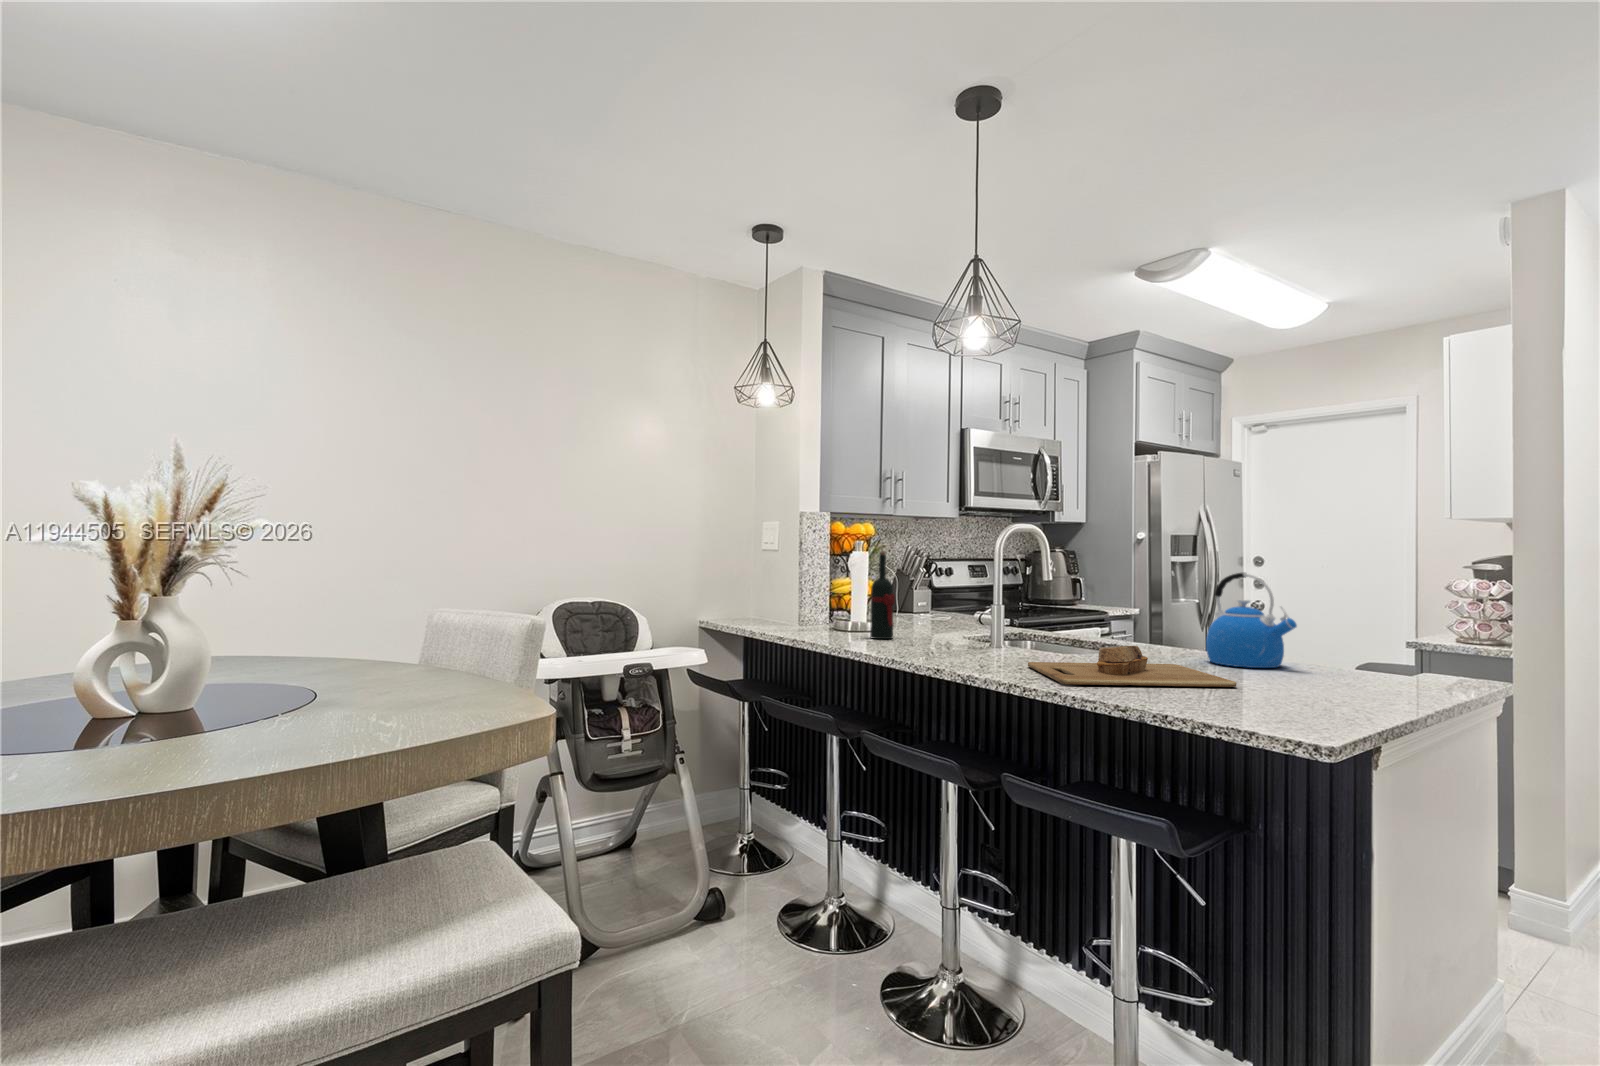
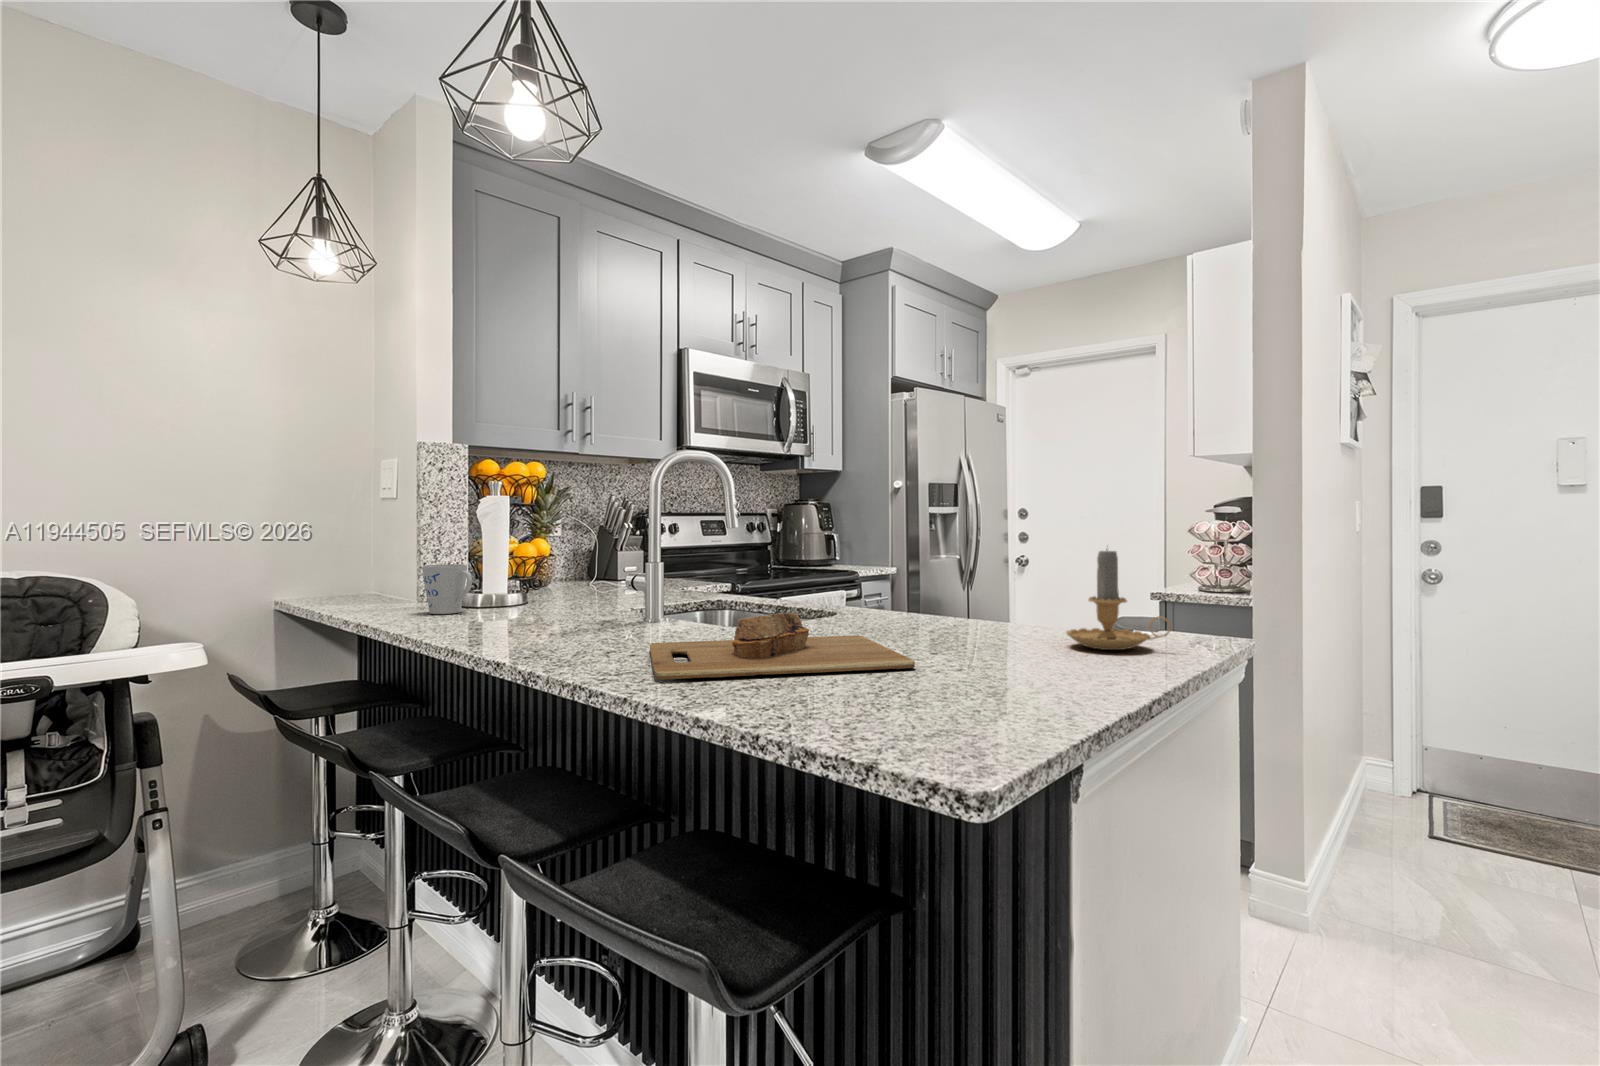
wine bottle: present [870,551,895,639] -> none [494,493,527,616]
kettle: present [1206,573,1297,668] -> none [909,508,1013,635]
mug: none [817,600,853,635] -> present [422,564,472,614]
candle: none [1346,606,1436,684] -> present [1066,549,1171,650]

